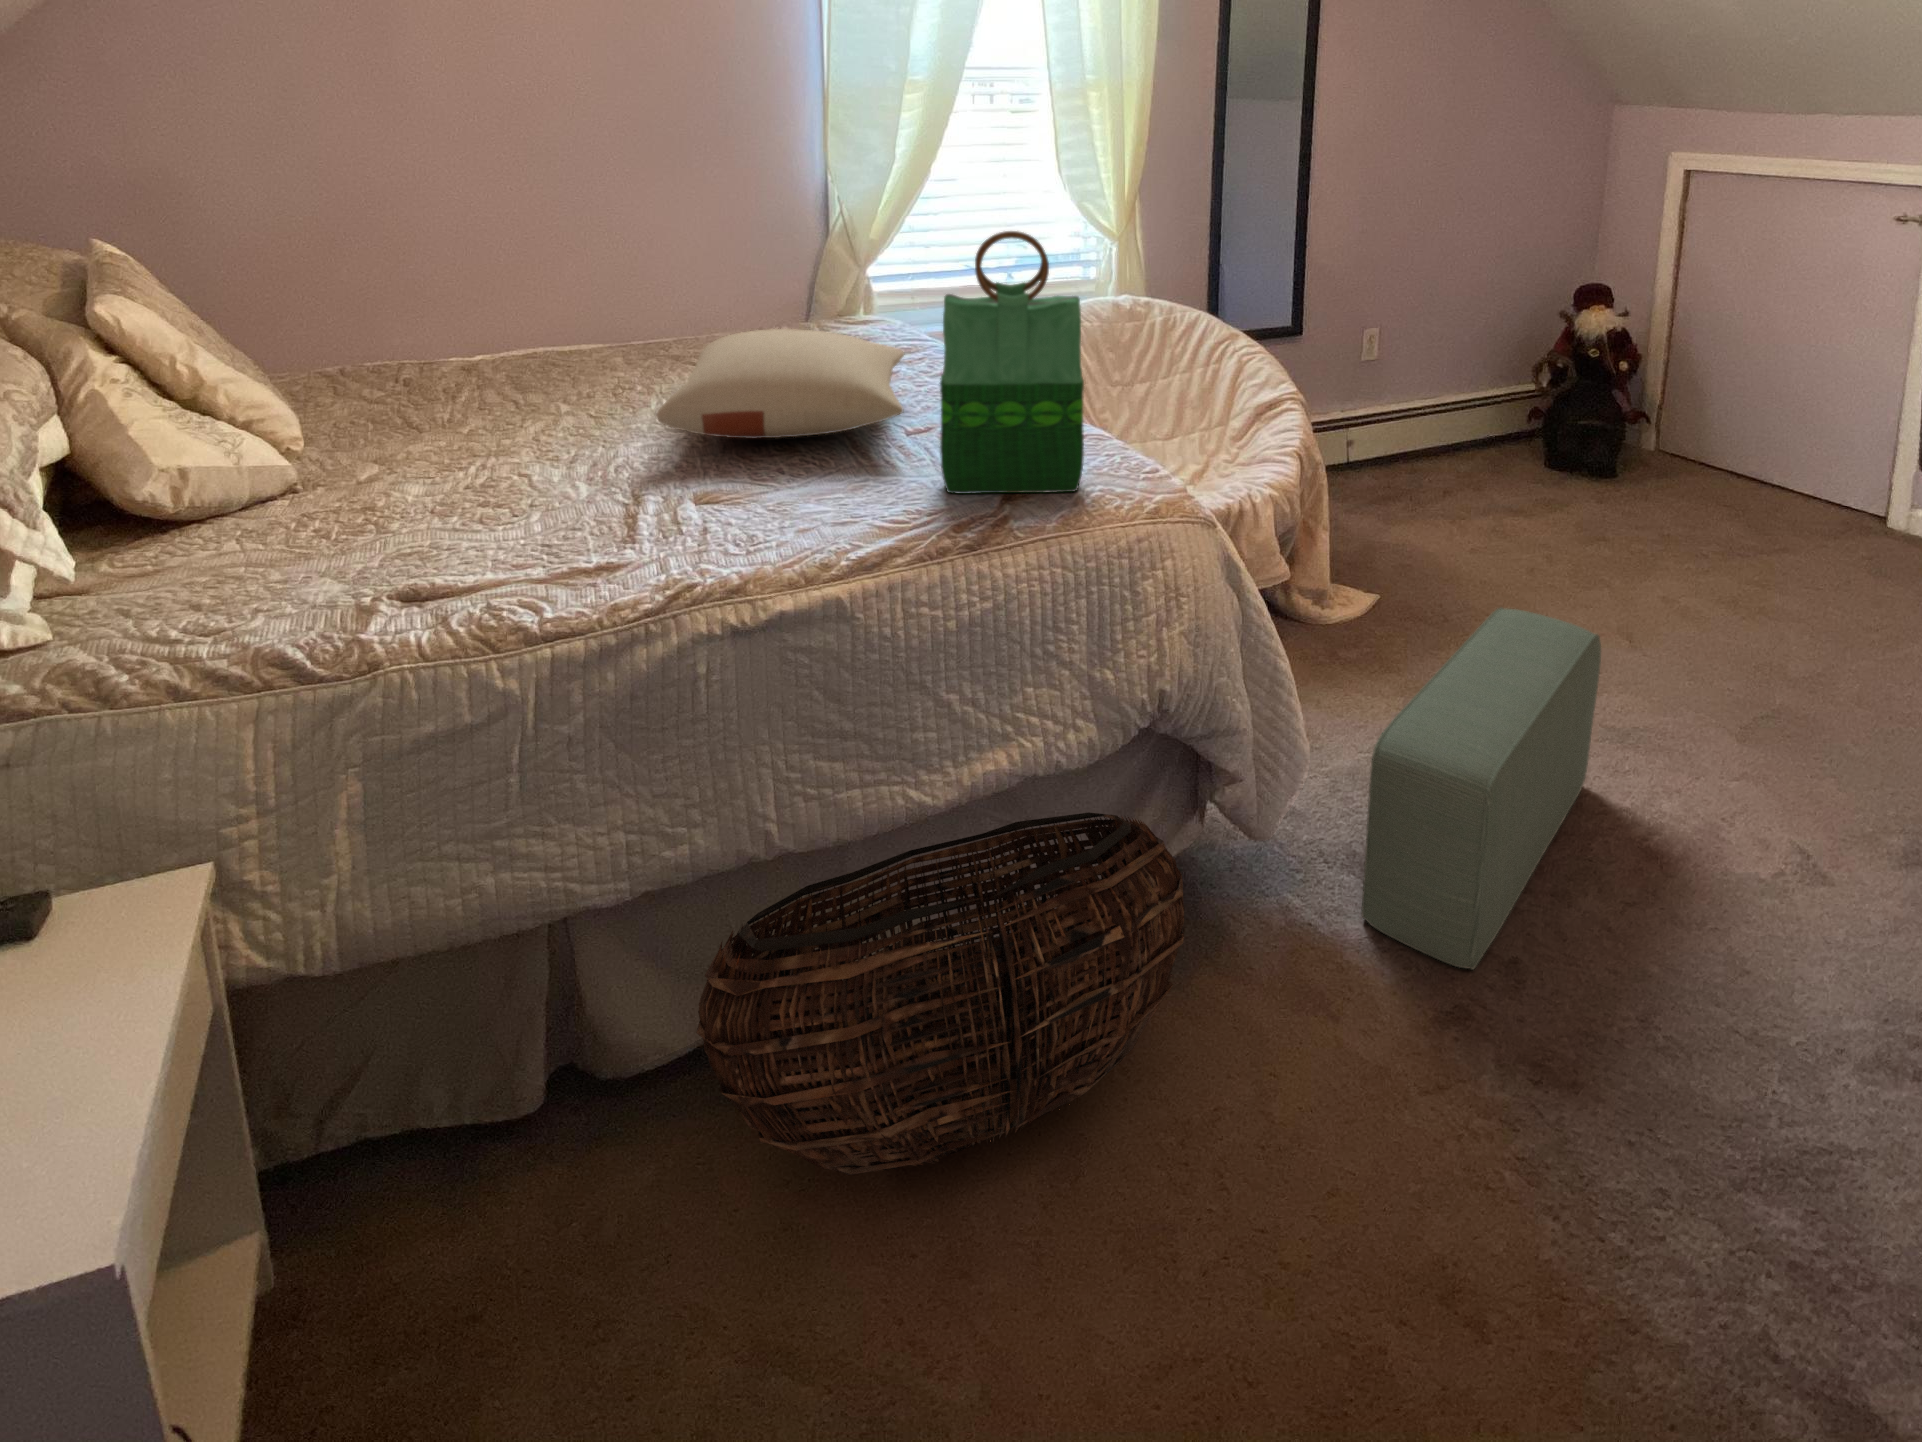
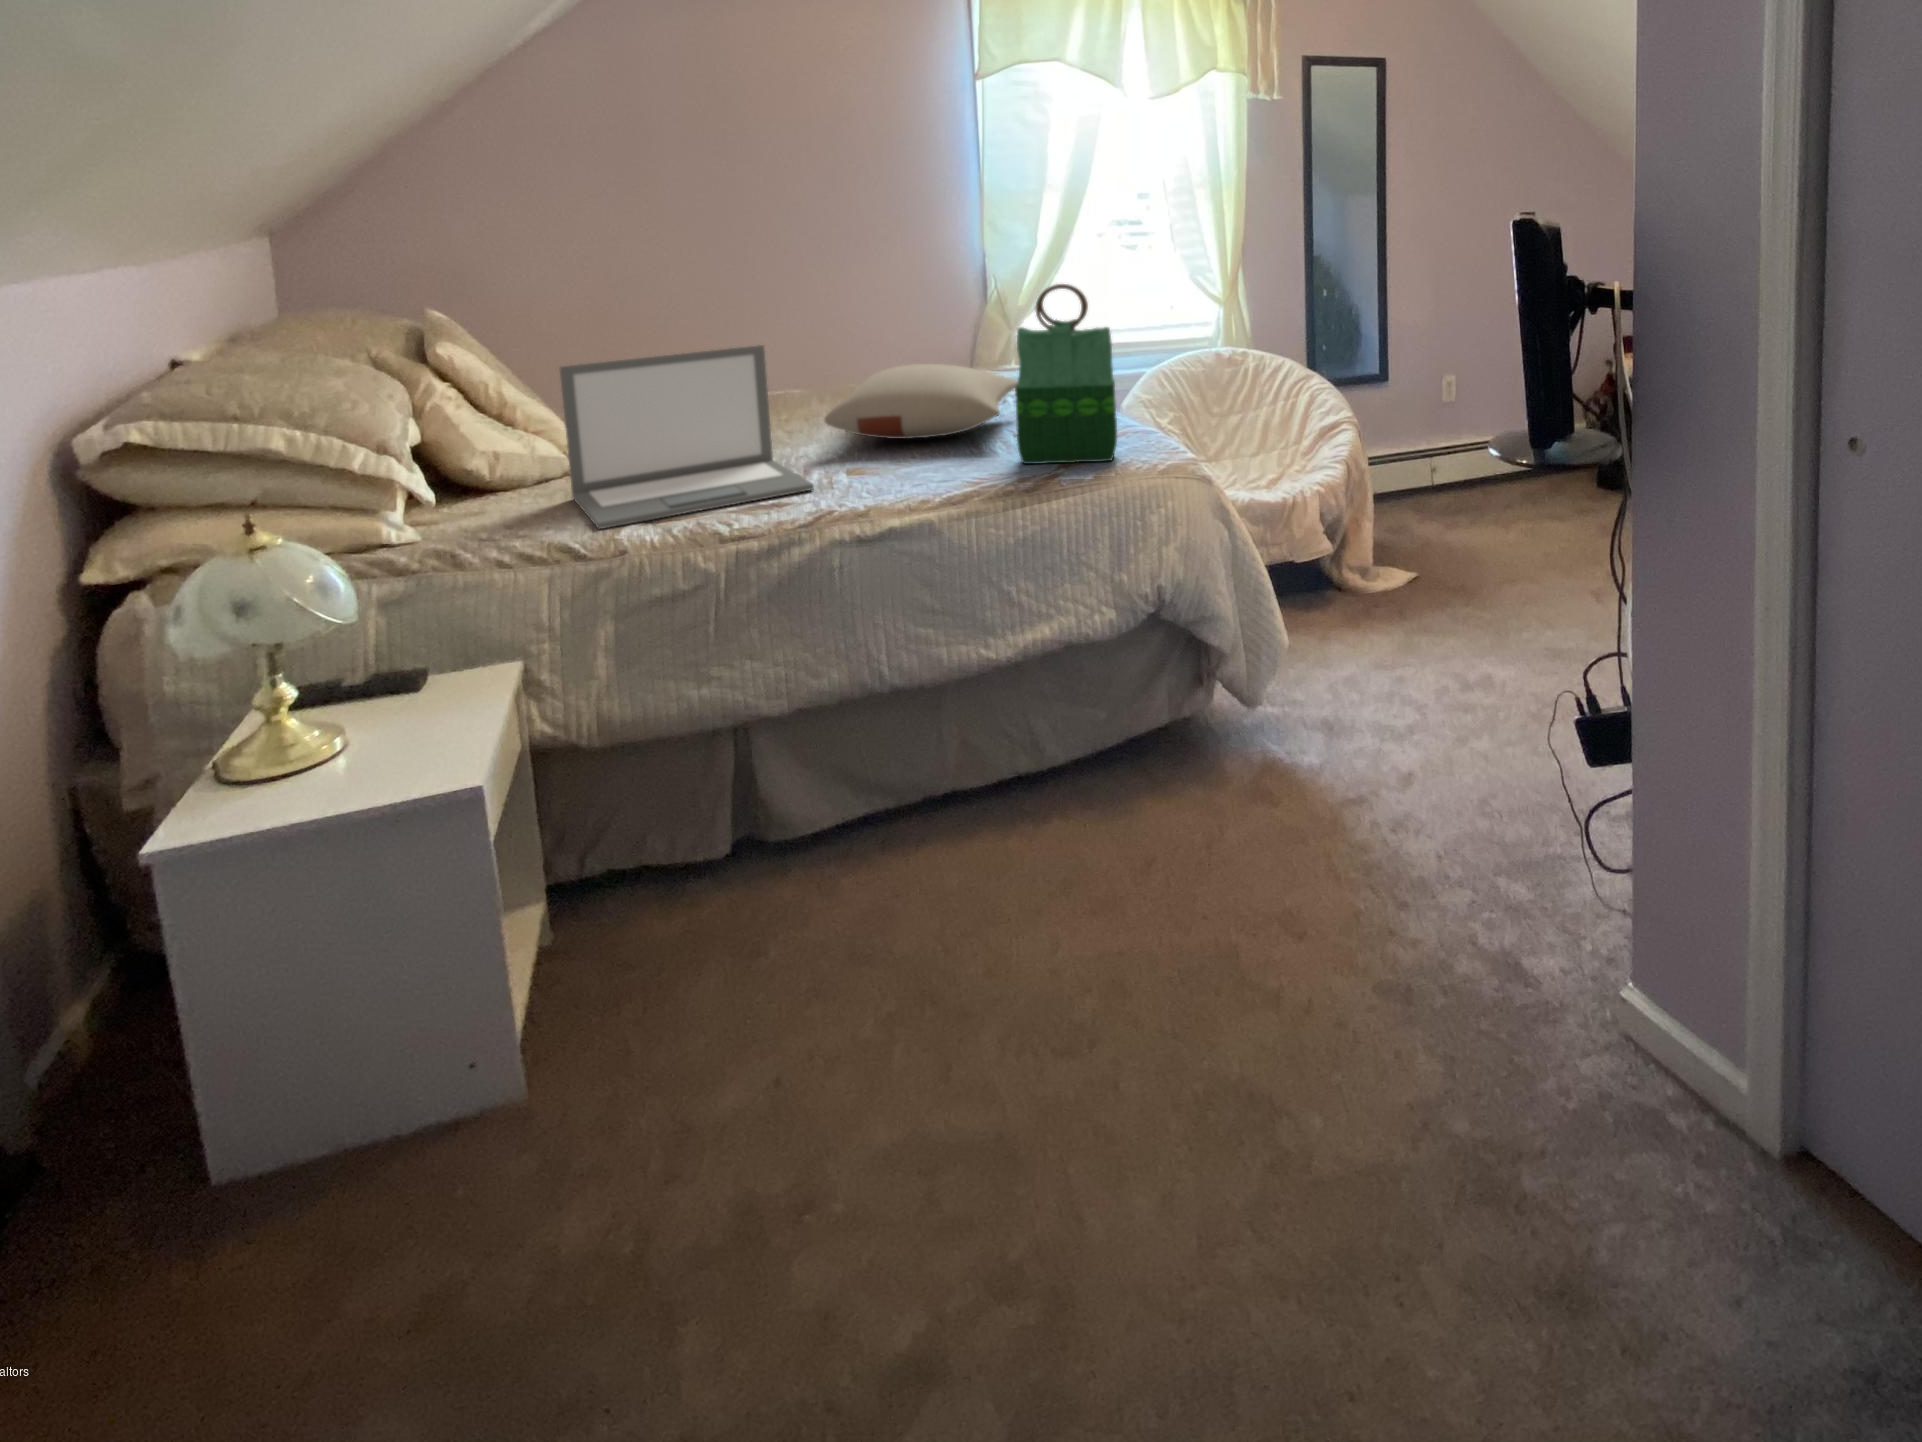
laptop: none [270,311,655,619] -> present [559,345,814,529]
pouf: present [1361,607,1601,970] -> none [1316,556,1517,783]
basket: present [696,812,1185,1175] -> none [829,670,1169,880]

